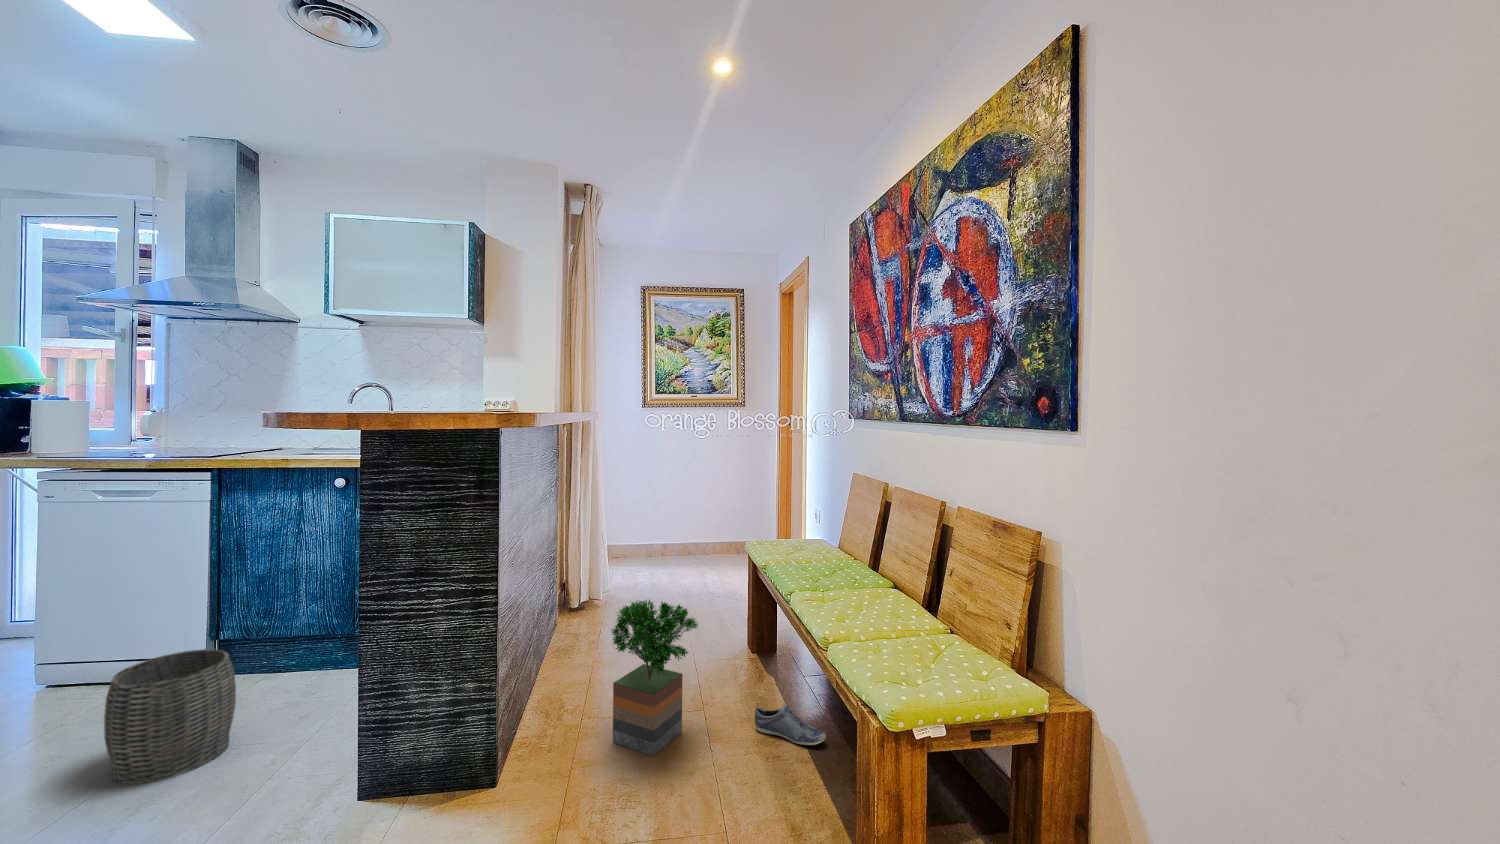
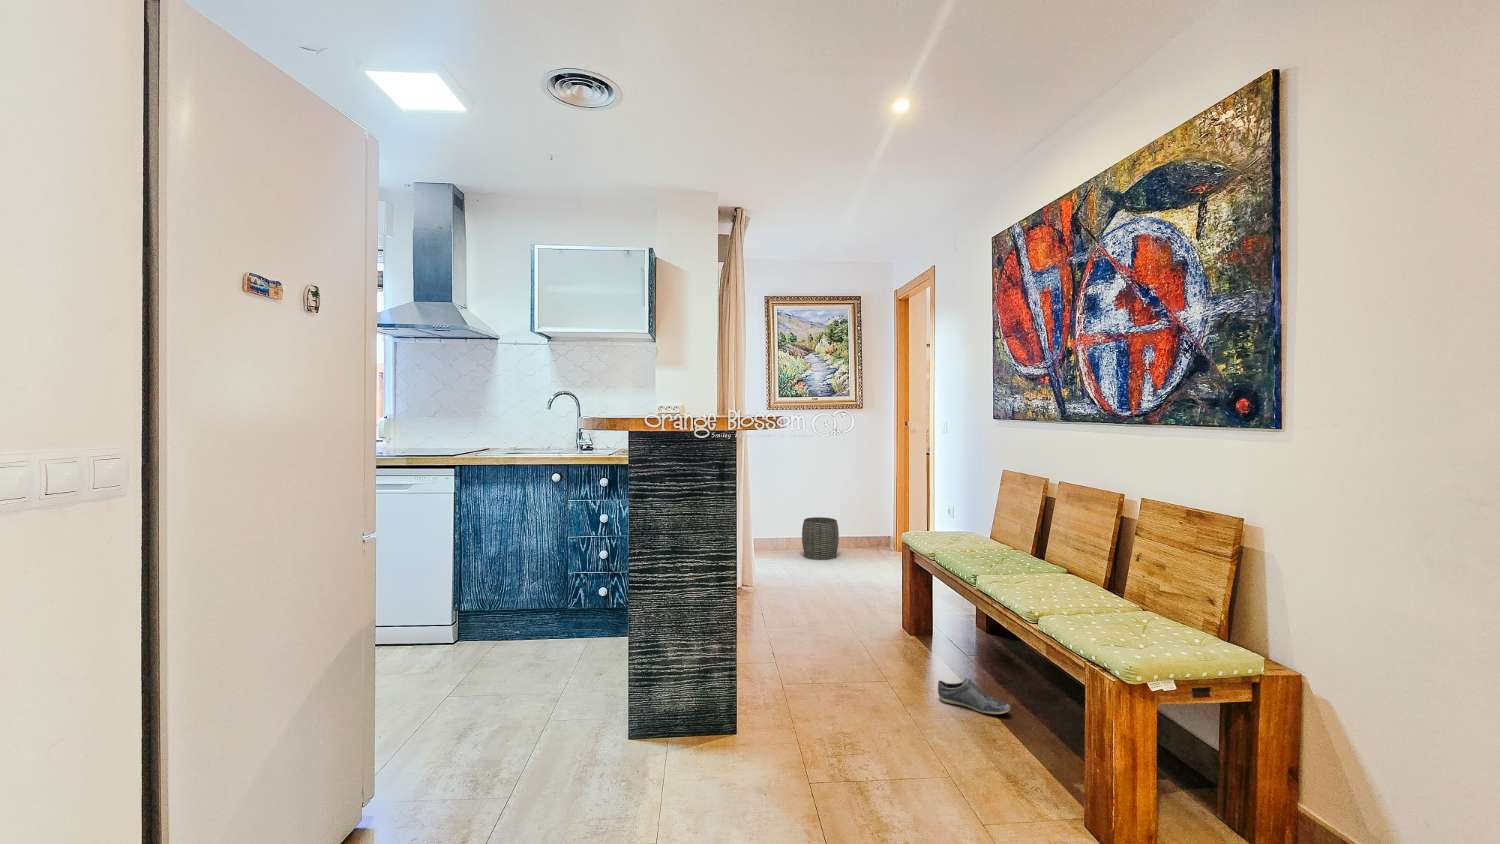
potted tree: present [611,599,698,756] -> none [812,580,890,717]
woven basket: present [104,649,236,784] -> present [802,517,839,560]

